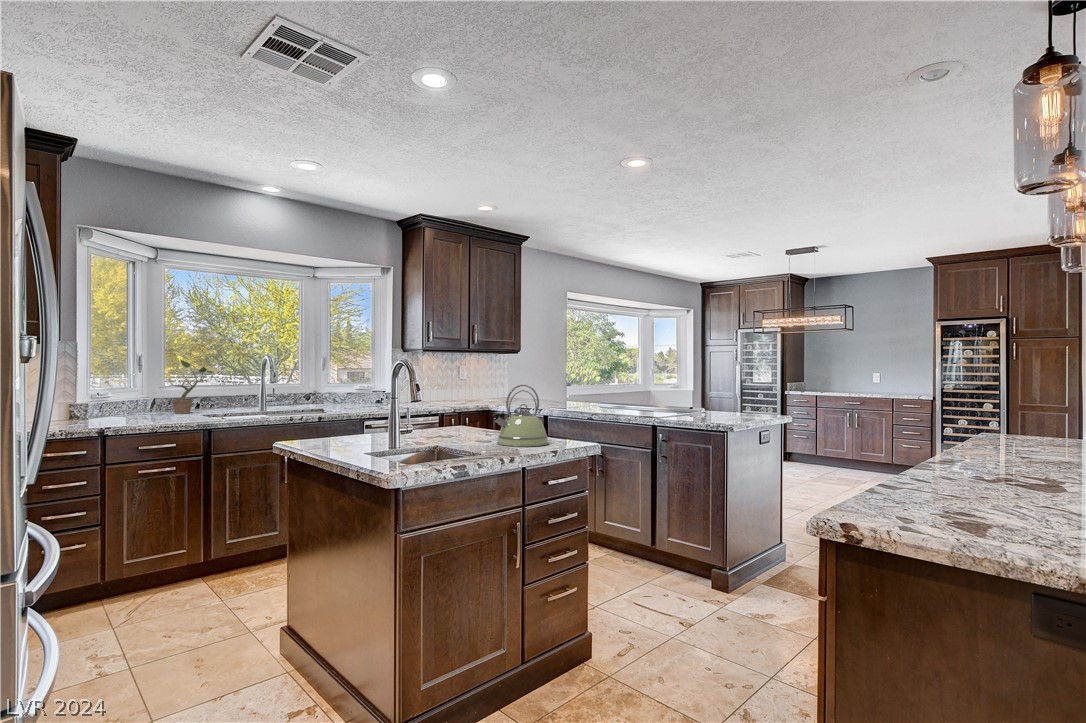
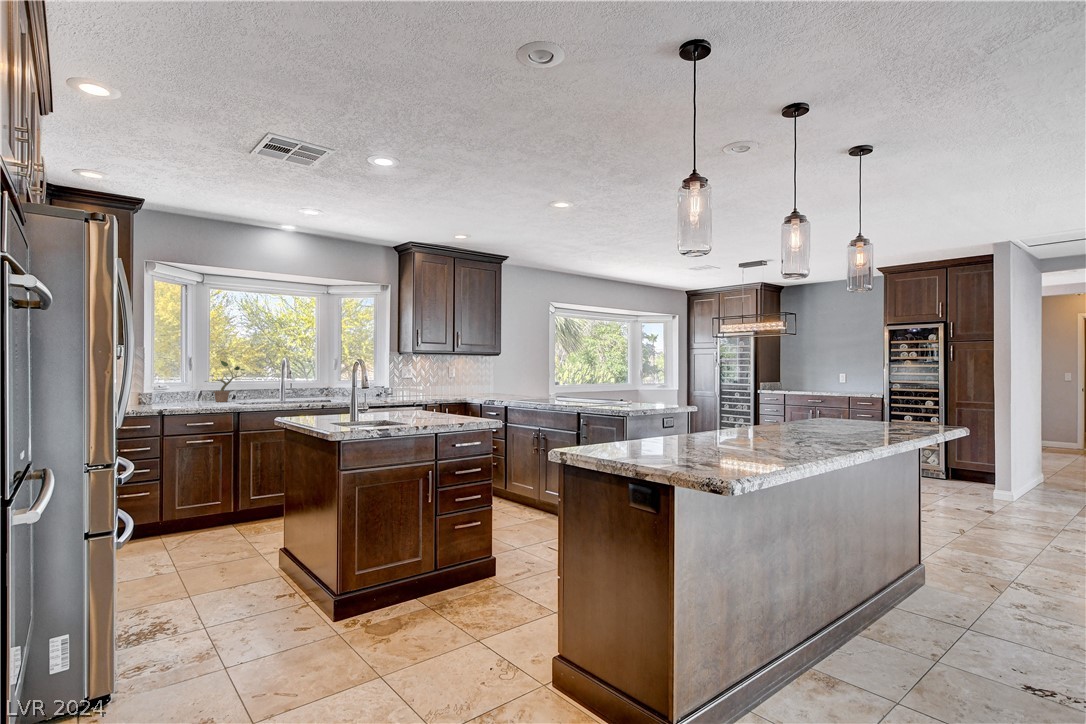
kettle: present [493,385,549,447] -> none [427,378,469,422]

